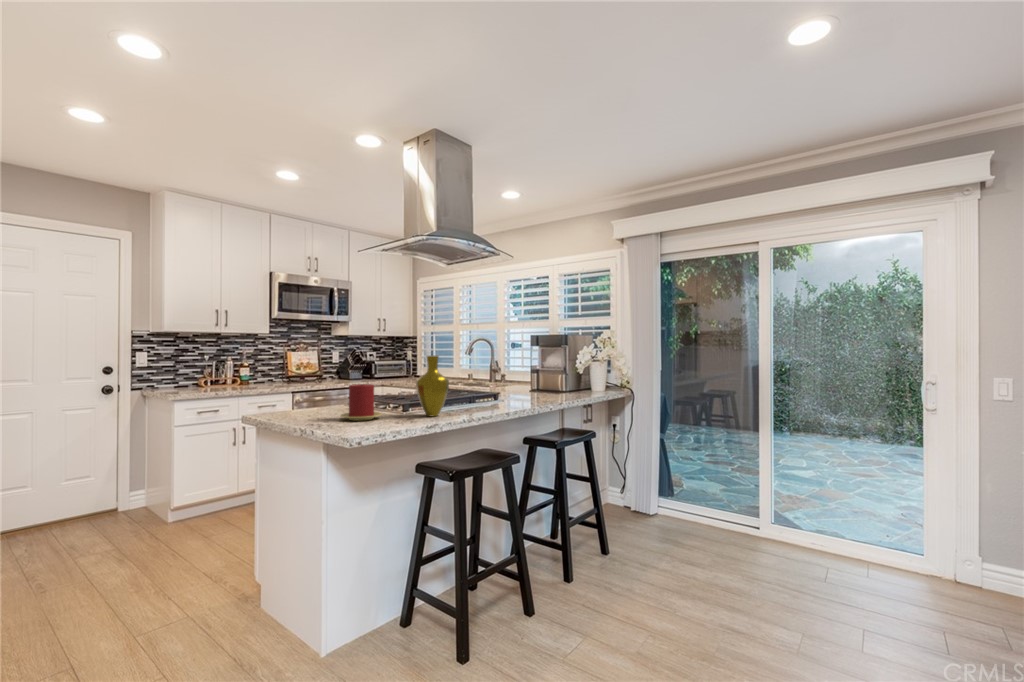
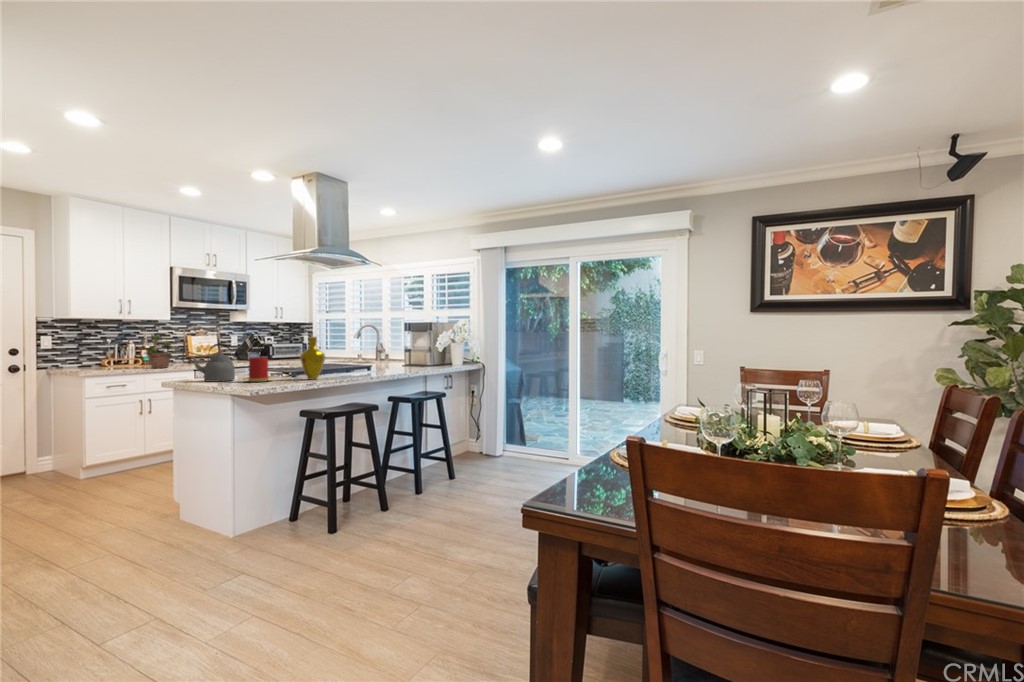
potted plant: none [238,346,273,390] -> present [145,333,176,368]
kettle: none [273,365,331,418] -> present [191,343,235,382]

